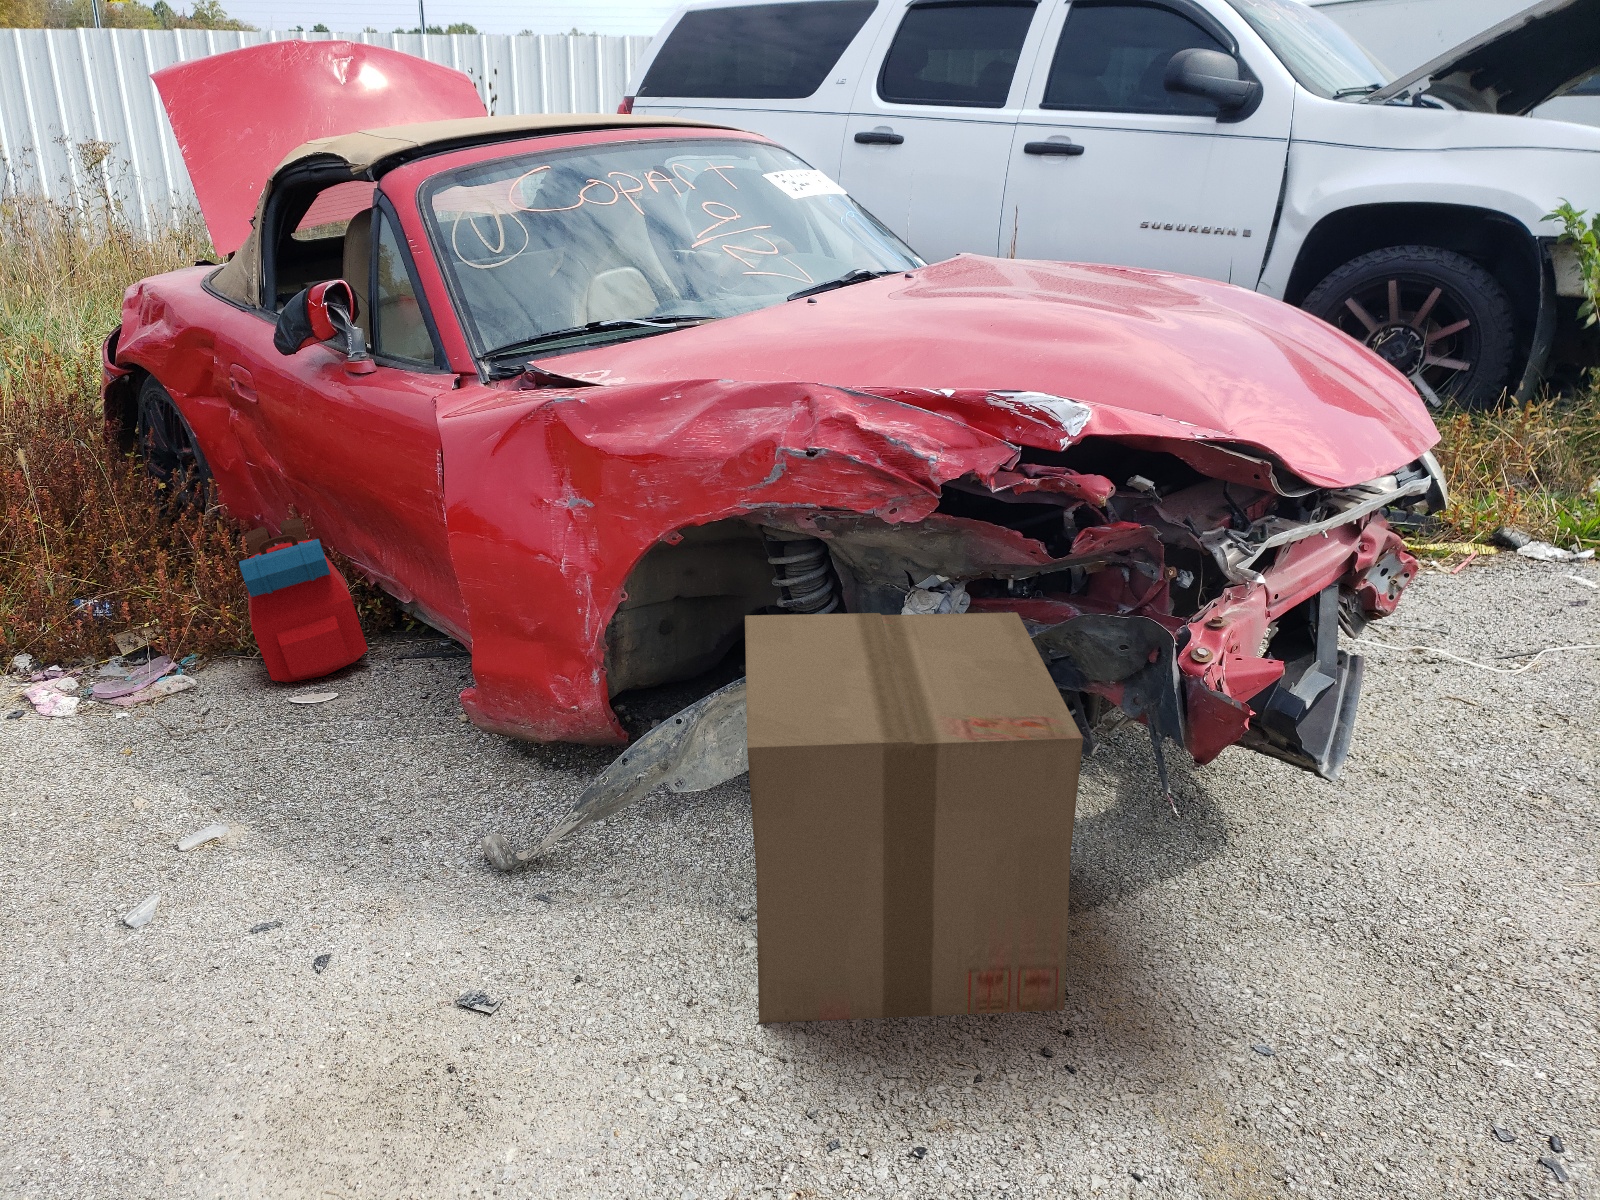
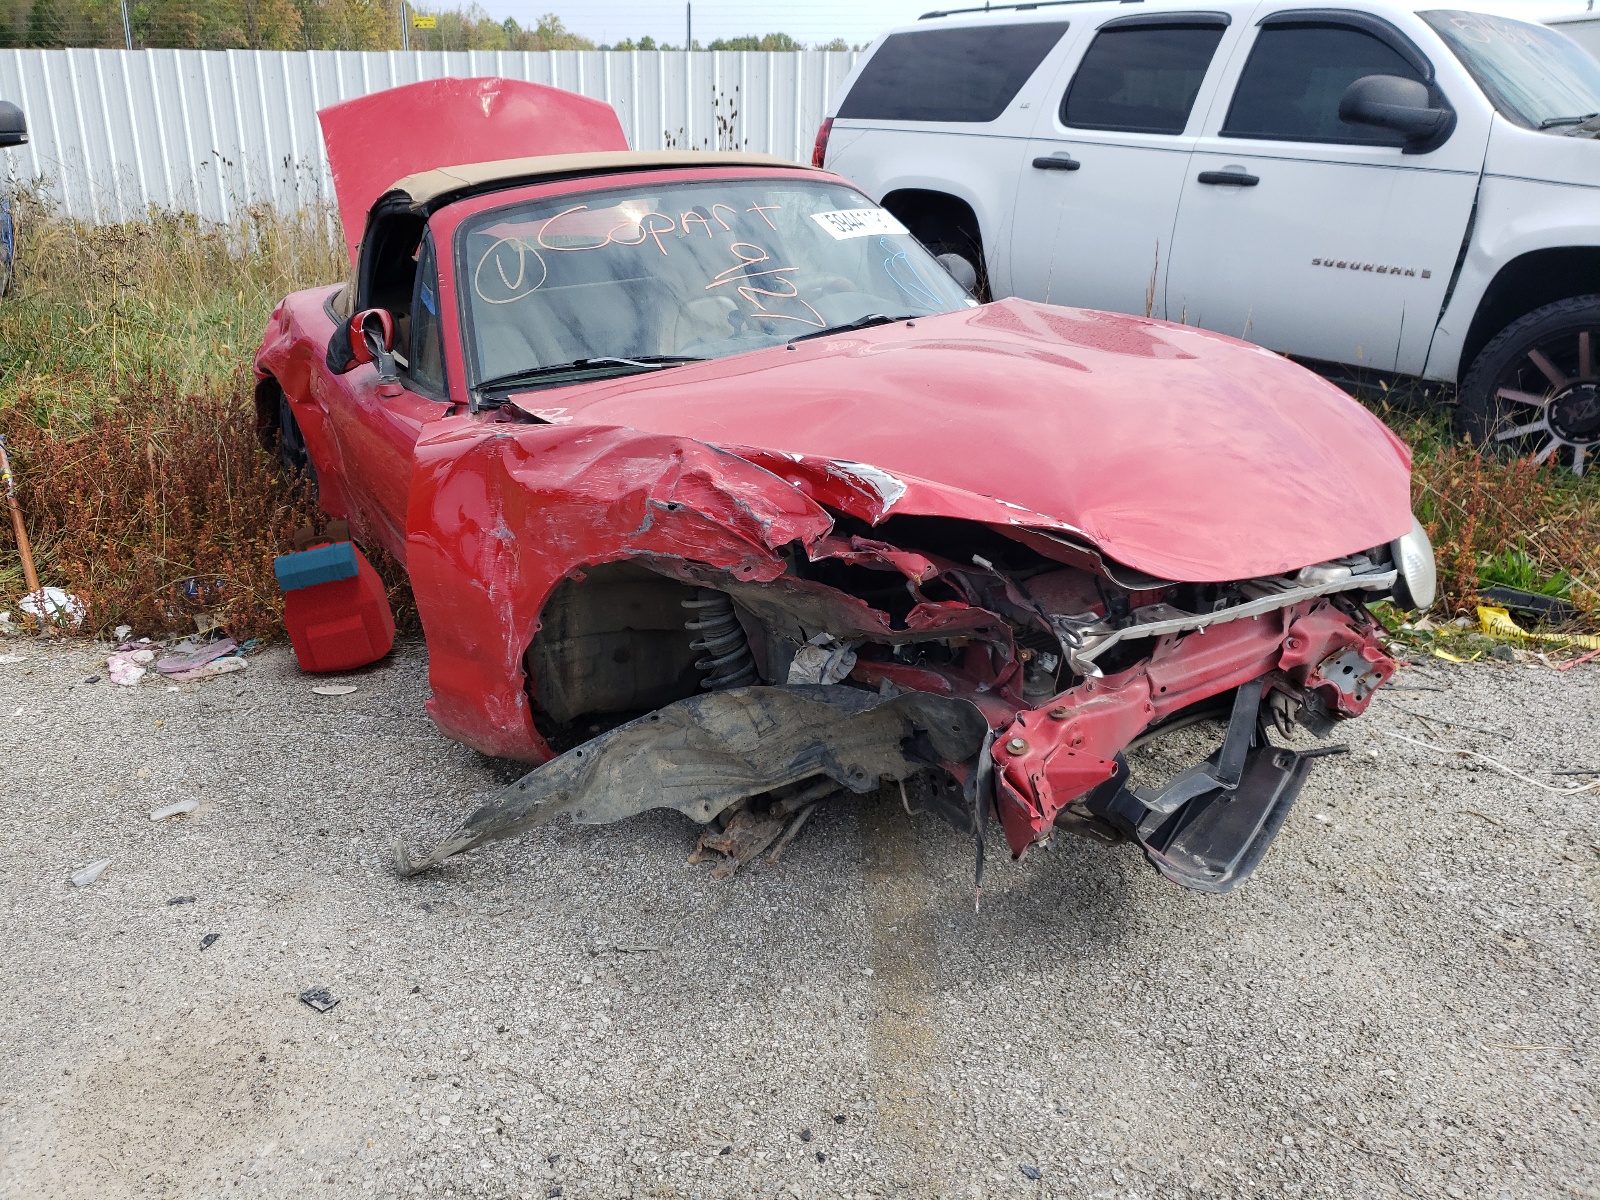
cardboard box: present [745,612,1083,1023] -> none [526,657,892,1095]

